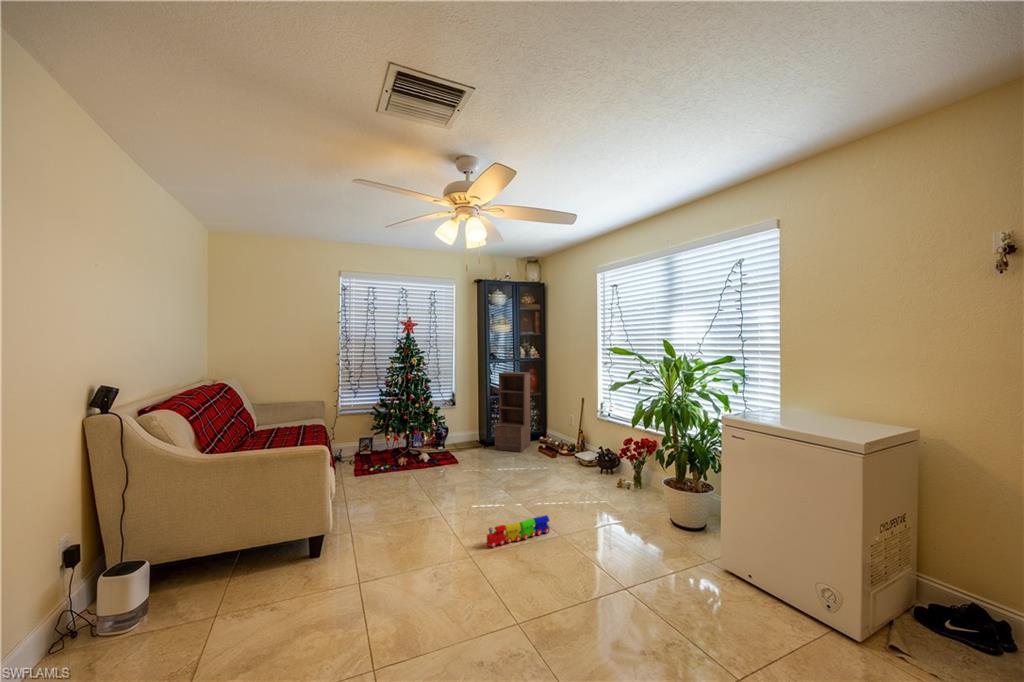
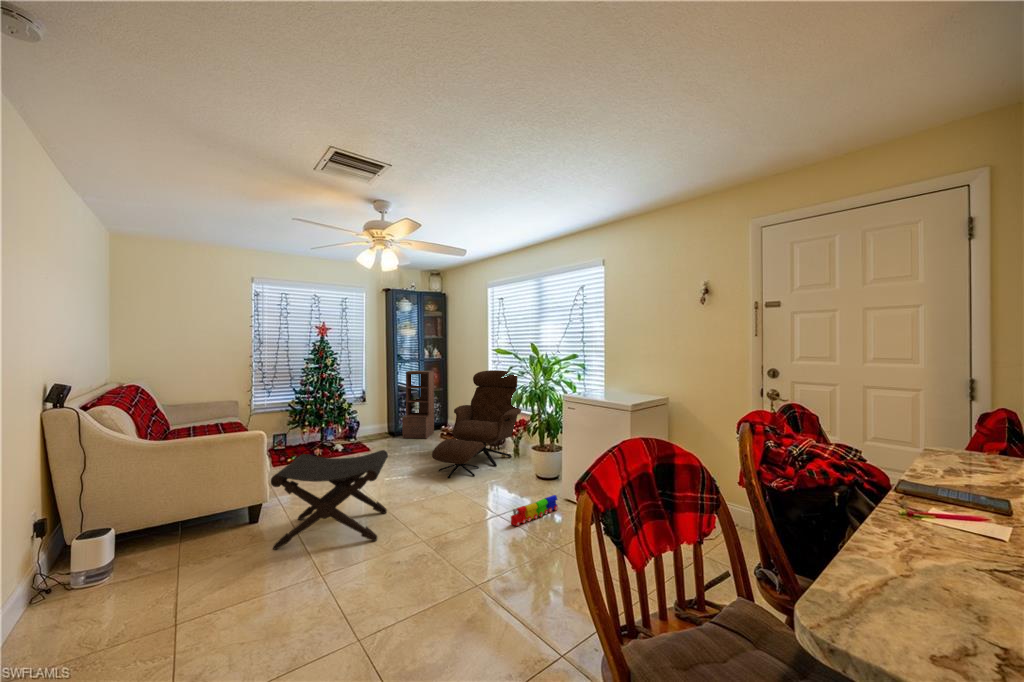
lounge chair: none [529,375,644,515] -> present [432,370,521,478]
footstool: none [320,480,473,620] -> present [271,450,388,550]
toy train: present [487,515,550,547] -> present [511,495,558,526]

